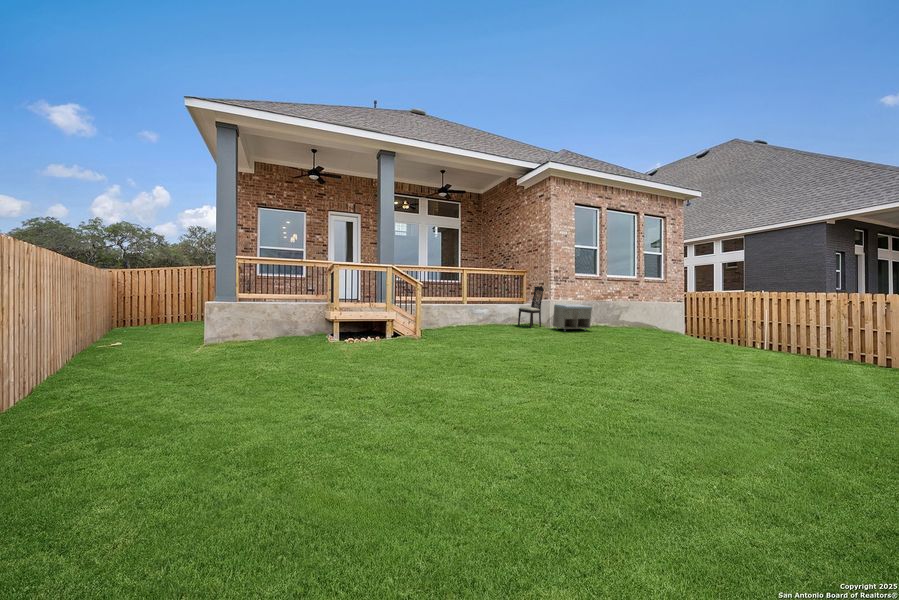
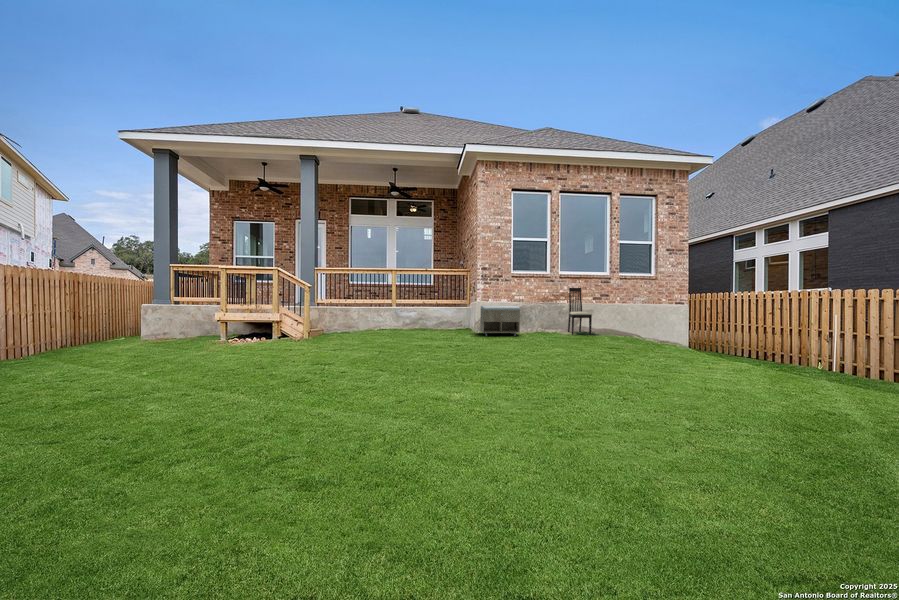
chair: present [518,287,543,328] -> present [568,288,592,335]

